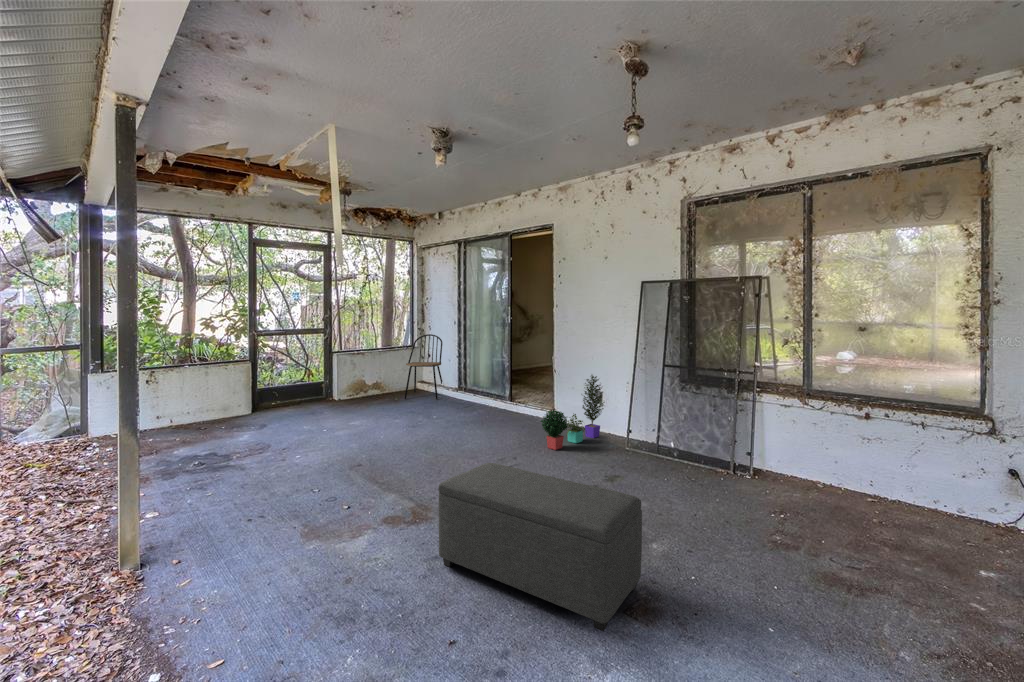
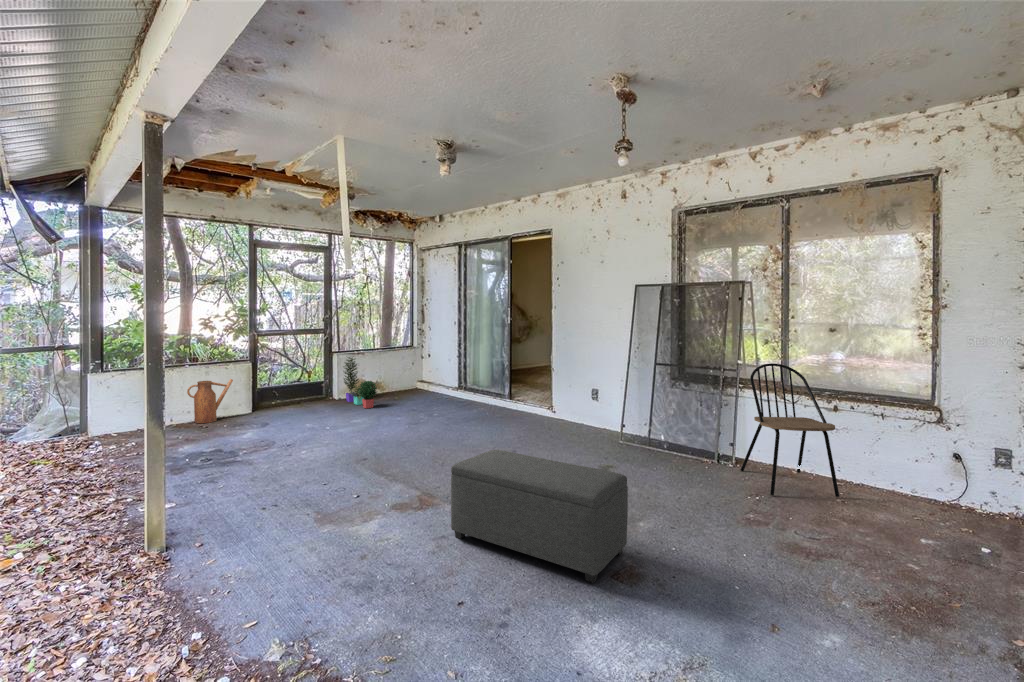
dining chair: present [405,334,442,399] -> present [740,363,840,497]
potted plant: present [541,375,604,450] -> present [344,357,377,408]
watering can: none [183,379,232,425] -> present [187,379,233,423]

